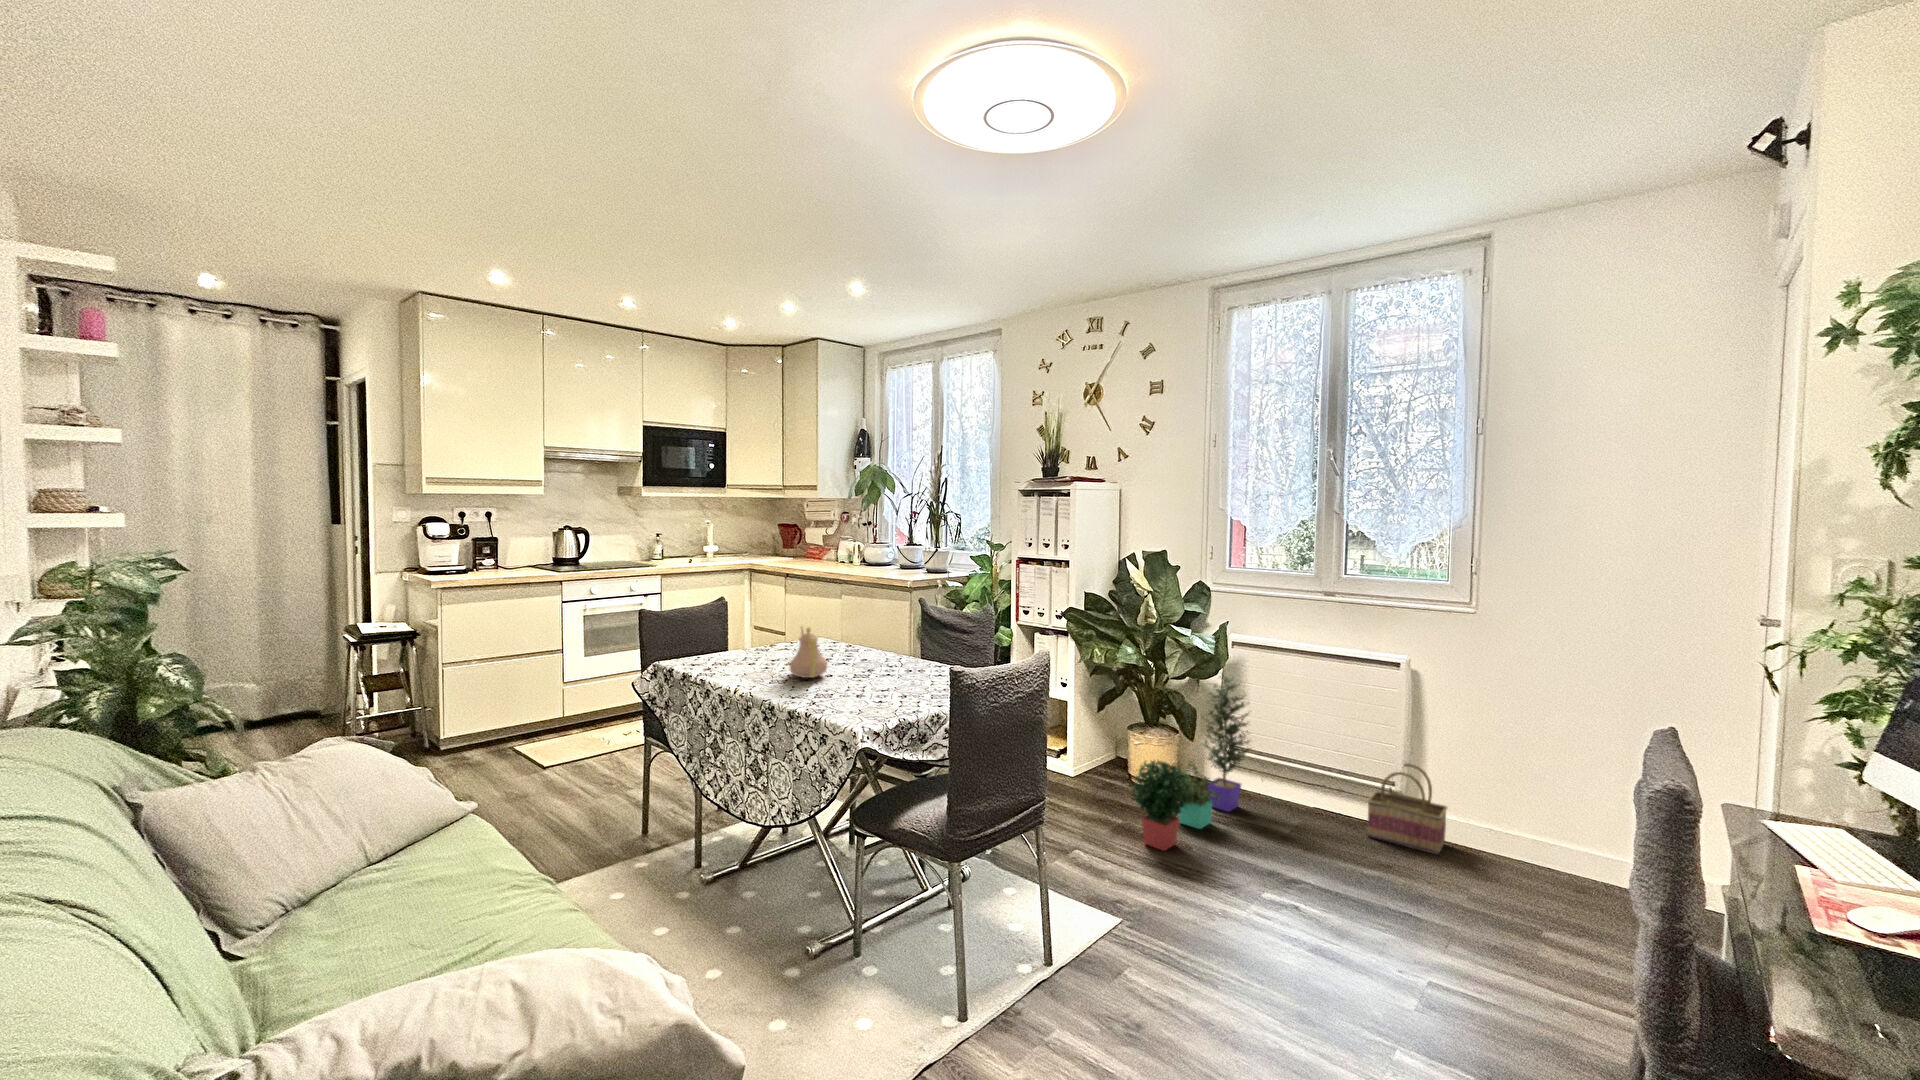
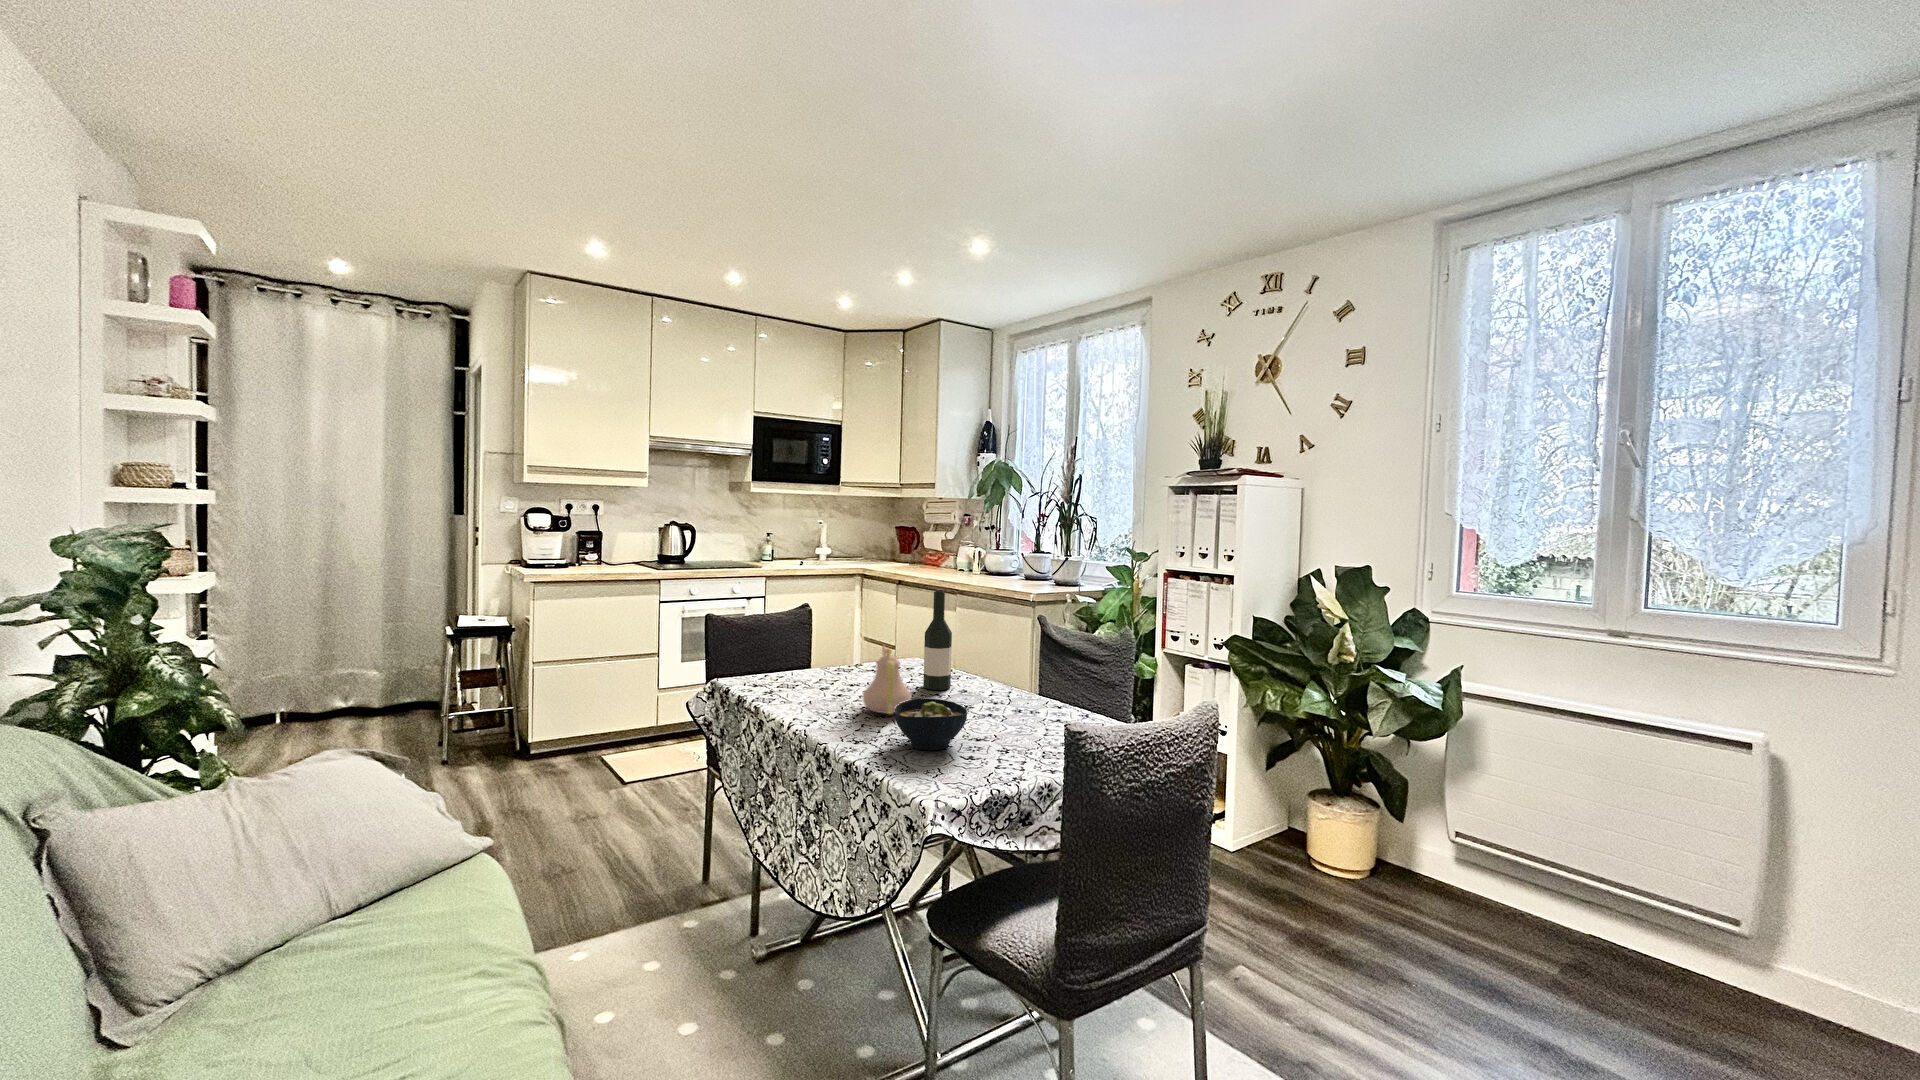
wine bottle: none [832,580,853,660] -> present [923,589,952,690]
bowl: none [821,663,875,699] -> present [895,698,967,750]
potted plant: present [1129,673,1251,851] -> none [1316,733,1501,984]
basket: present [1367,763,1447,855] -> none [1688,893,1835,1045]

